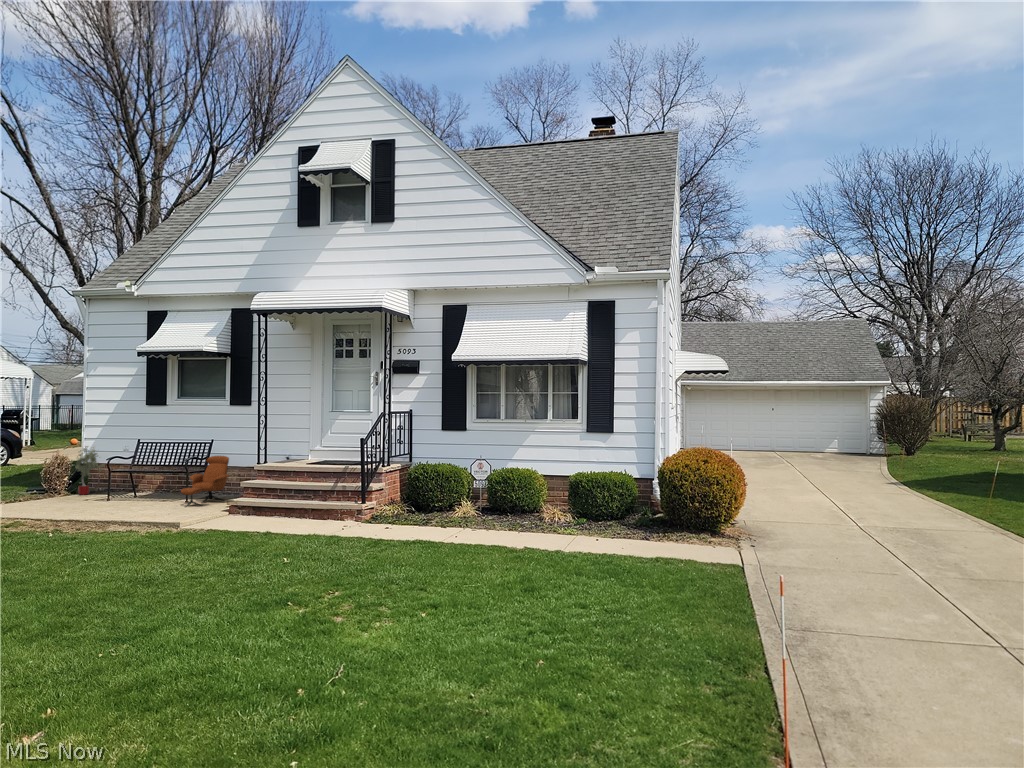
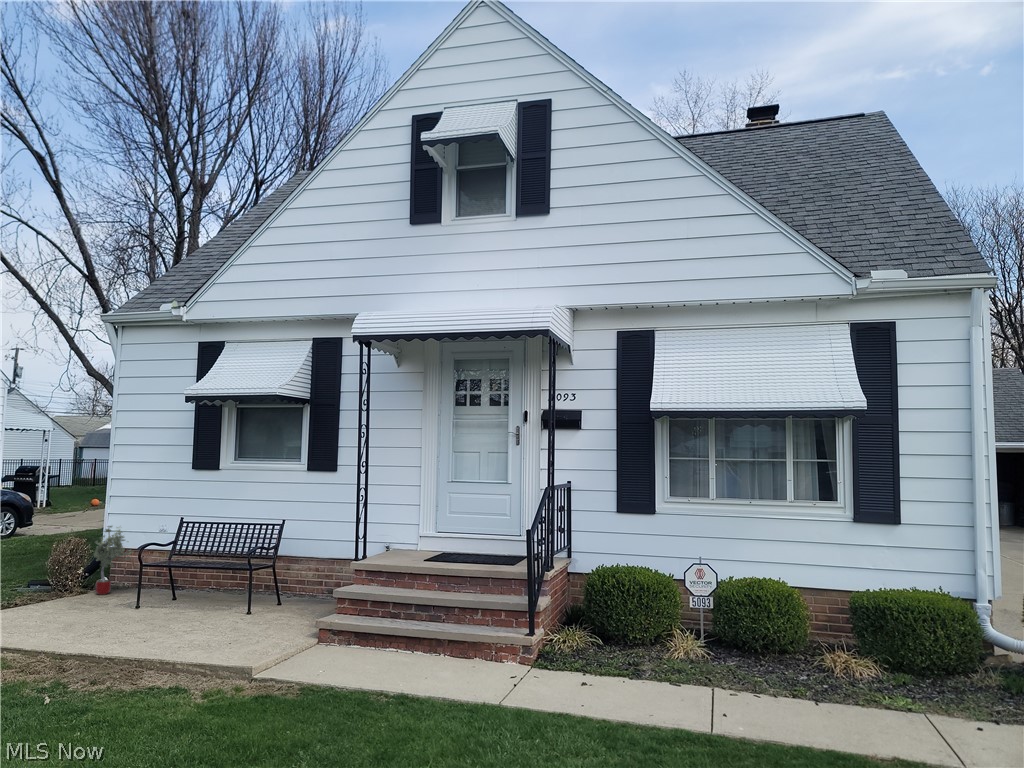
lounge chair: present [181,456,229,506] -> none [239,542,307,623]

